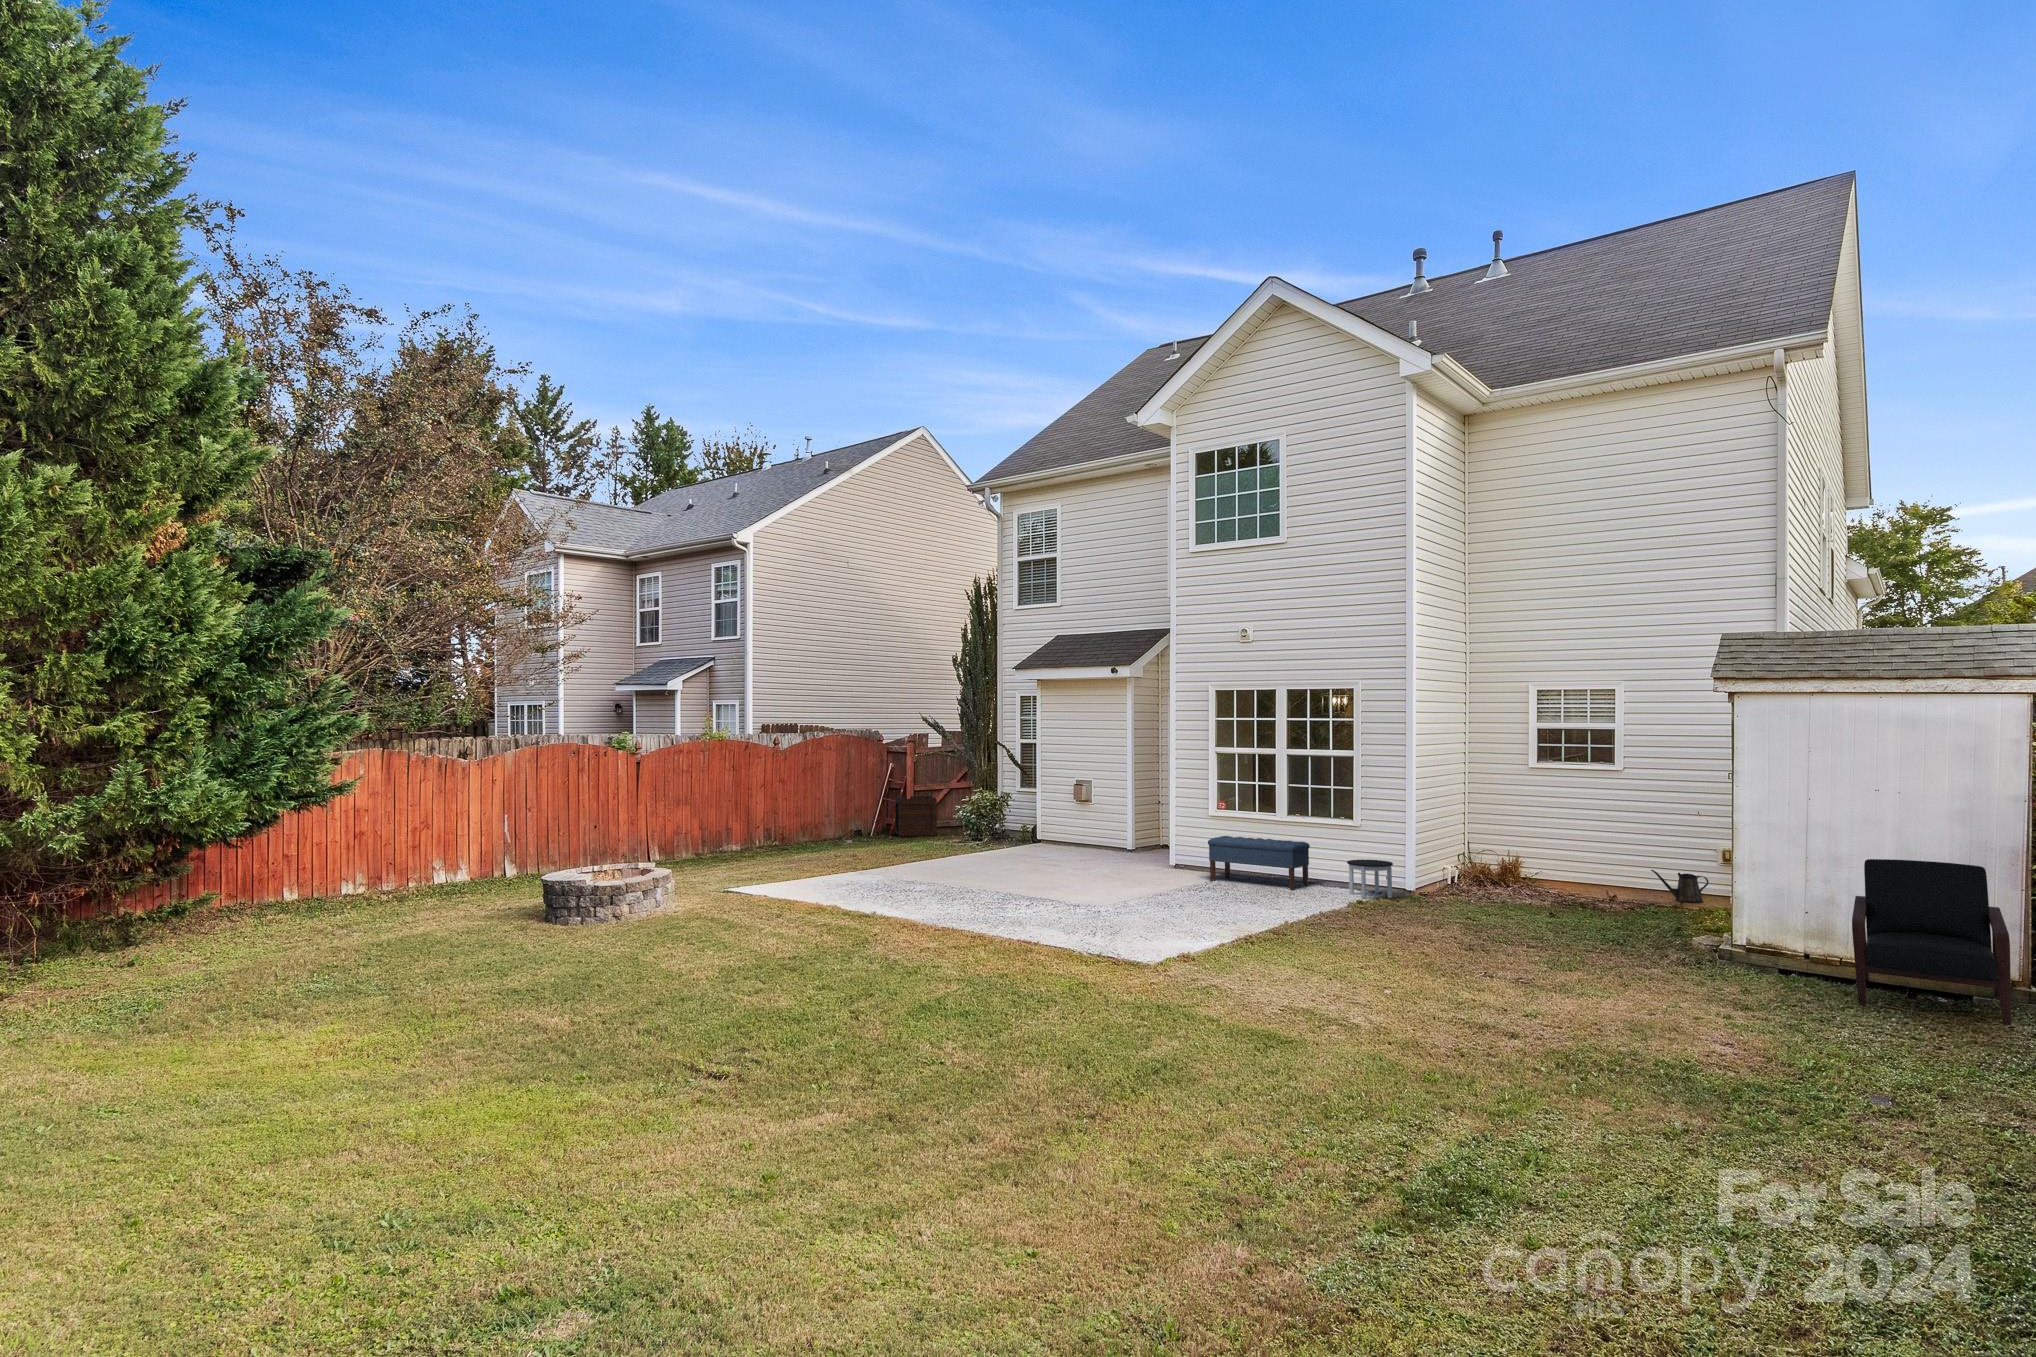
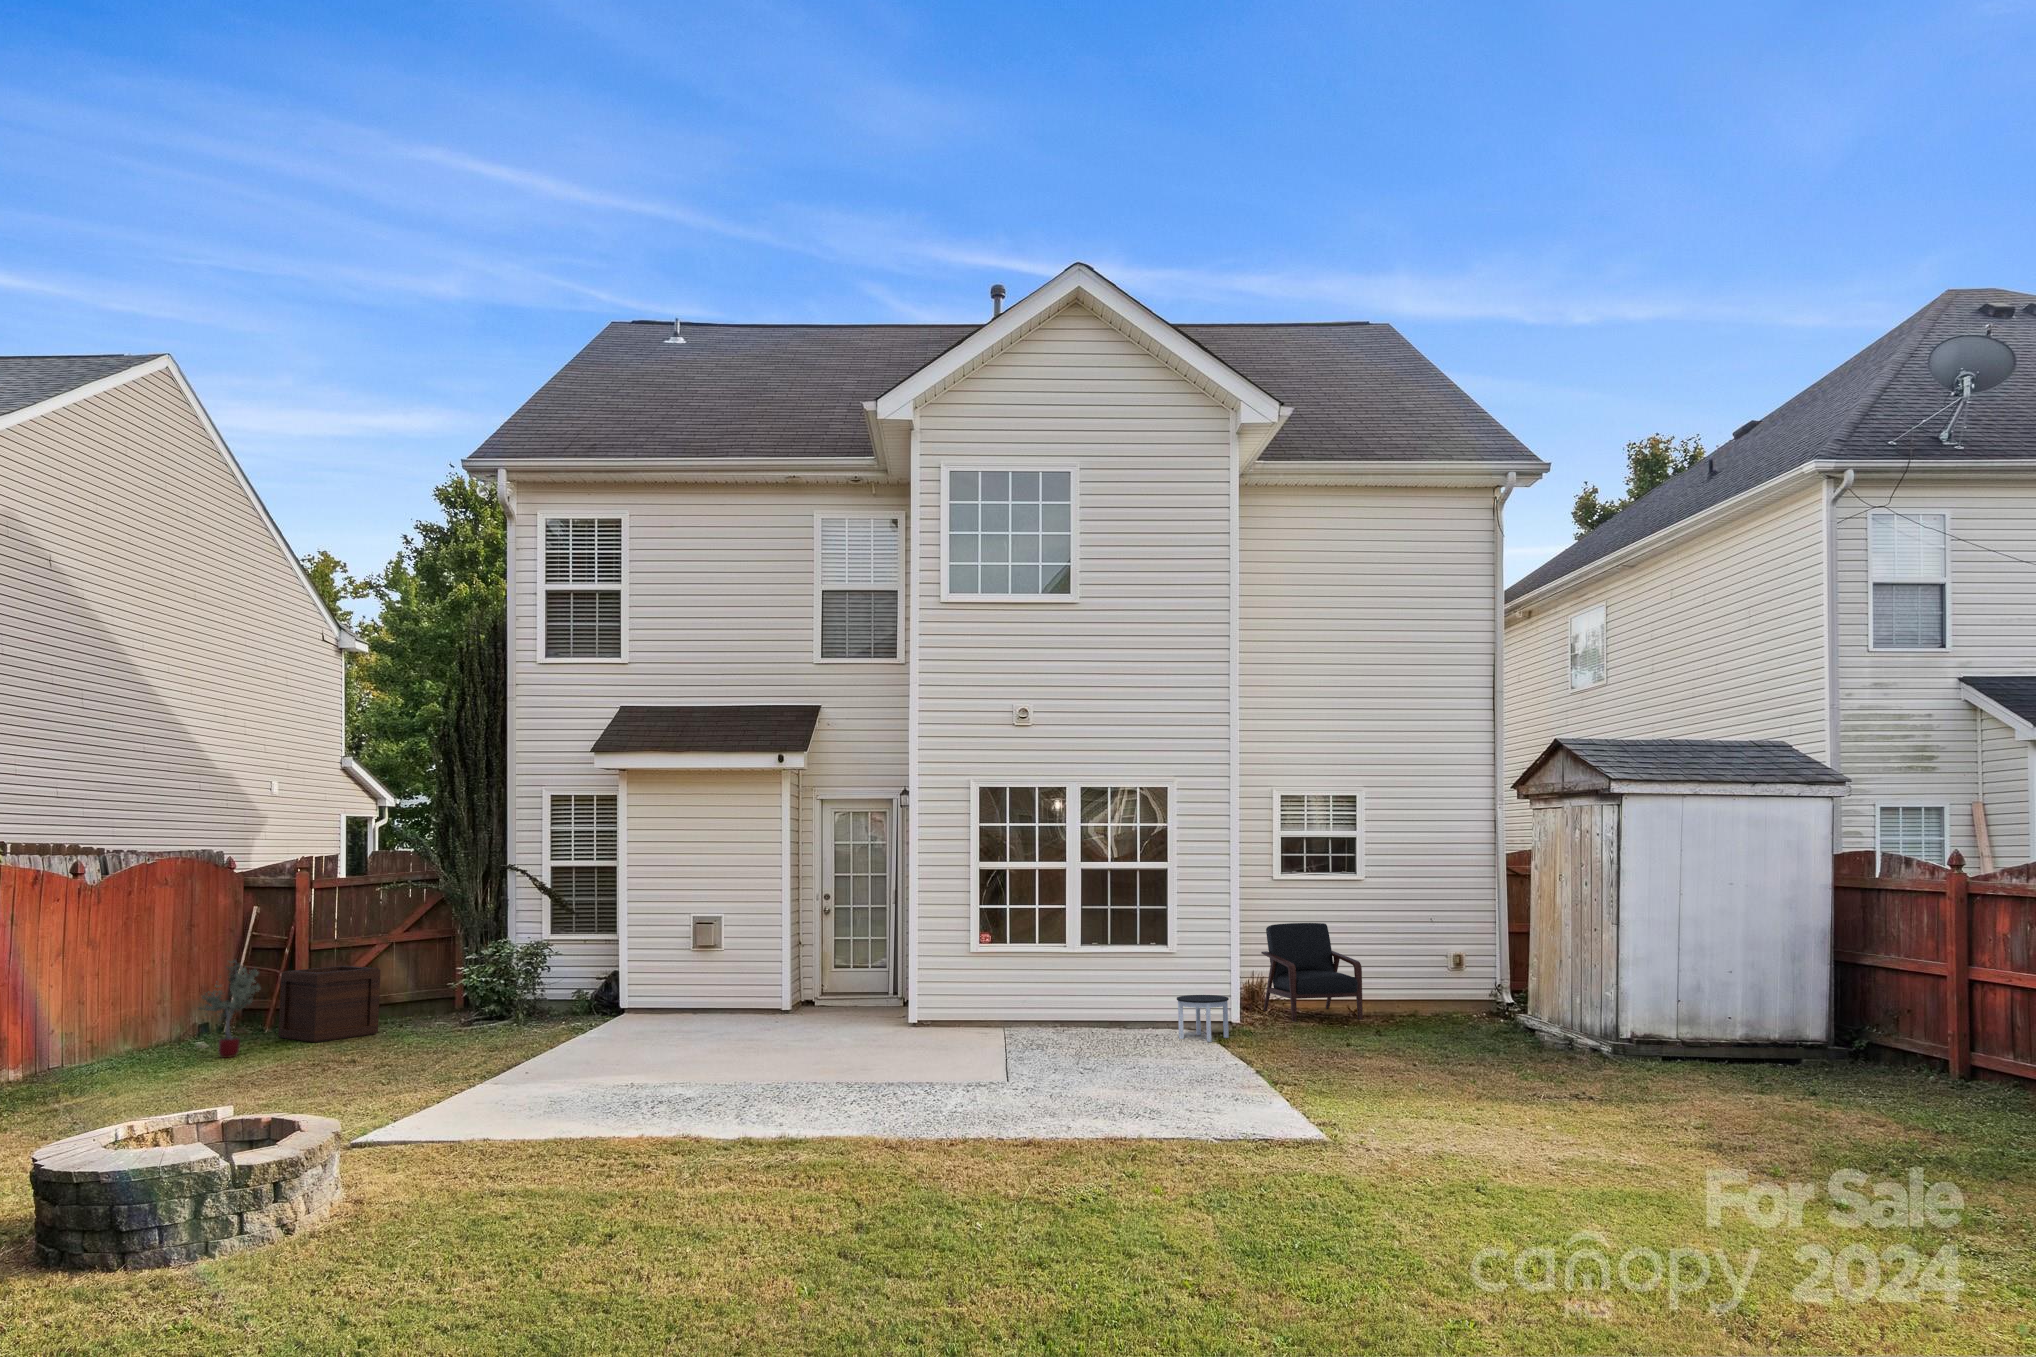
potted tree: none [832,788,868,840] -> present [197,960,260,1058]
bench: present [1208,836,1310,890] -> none [995,981,1119,1045]
chair: present [1852,859,2011,1025] -> present [1261,923,1363,1022]
watering can: present [1651,870,1708,903] -> none [1401,979,1439,1009]

